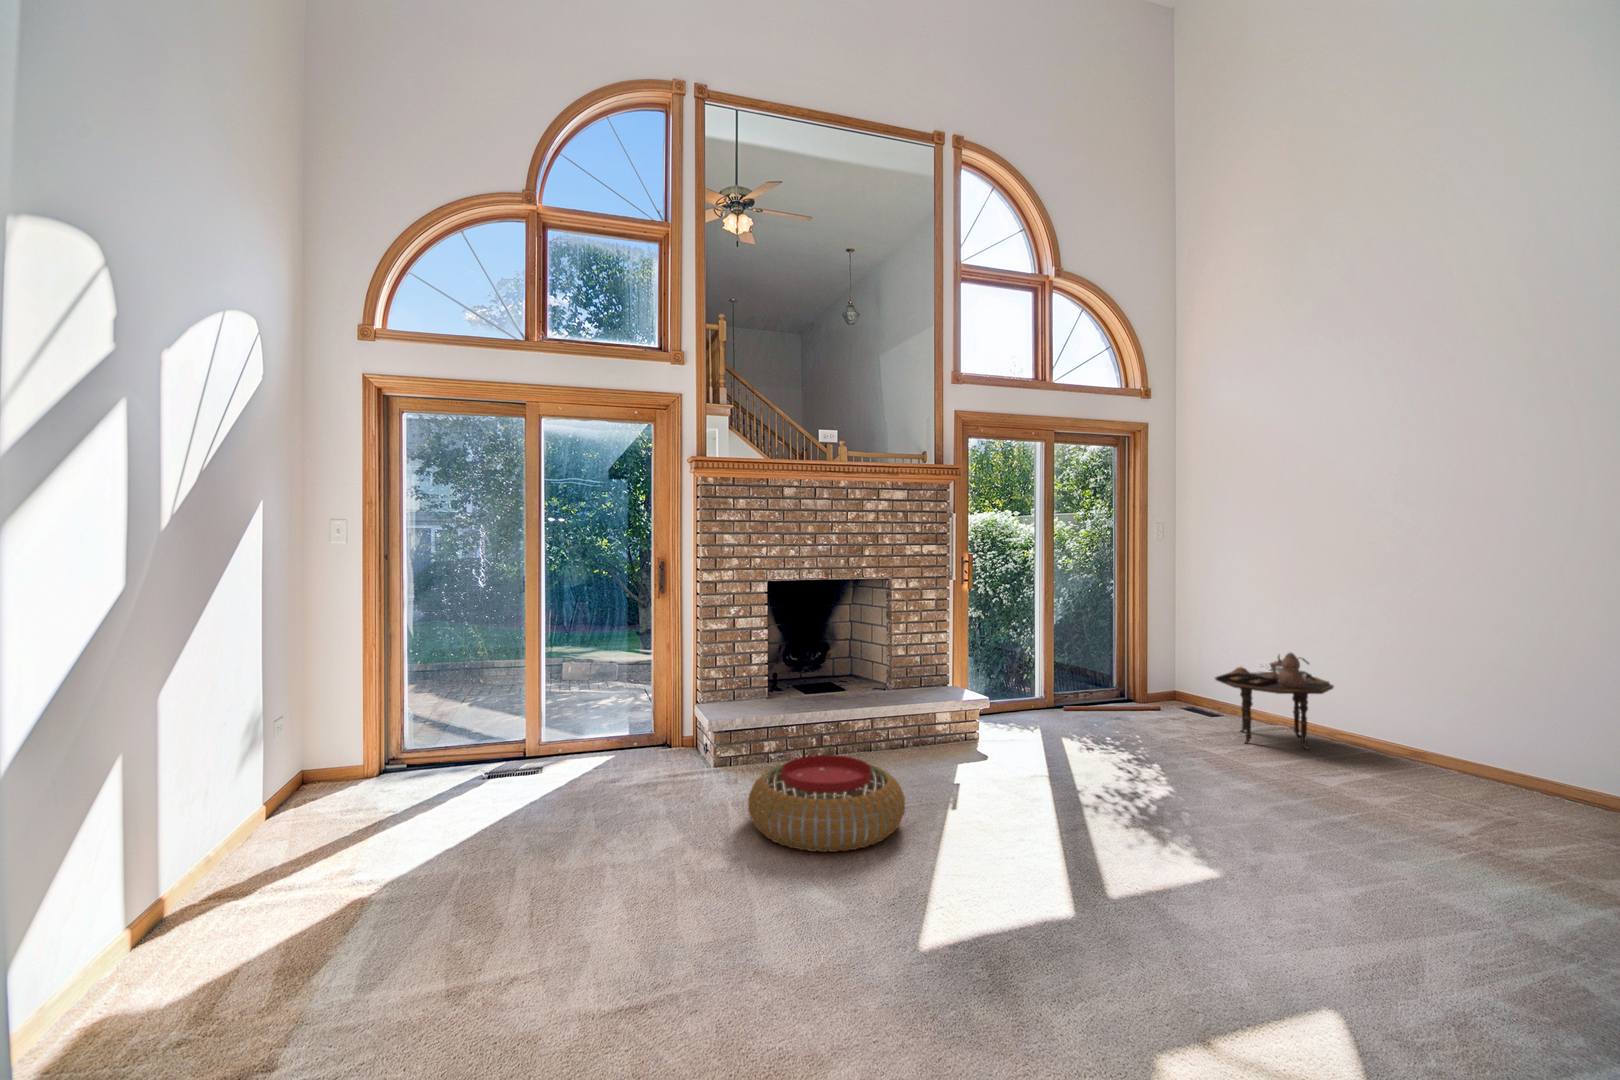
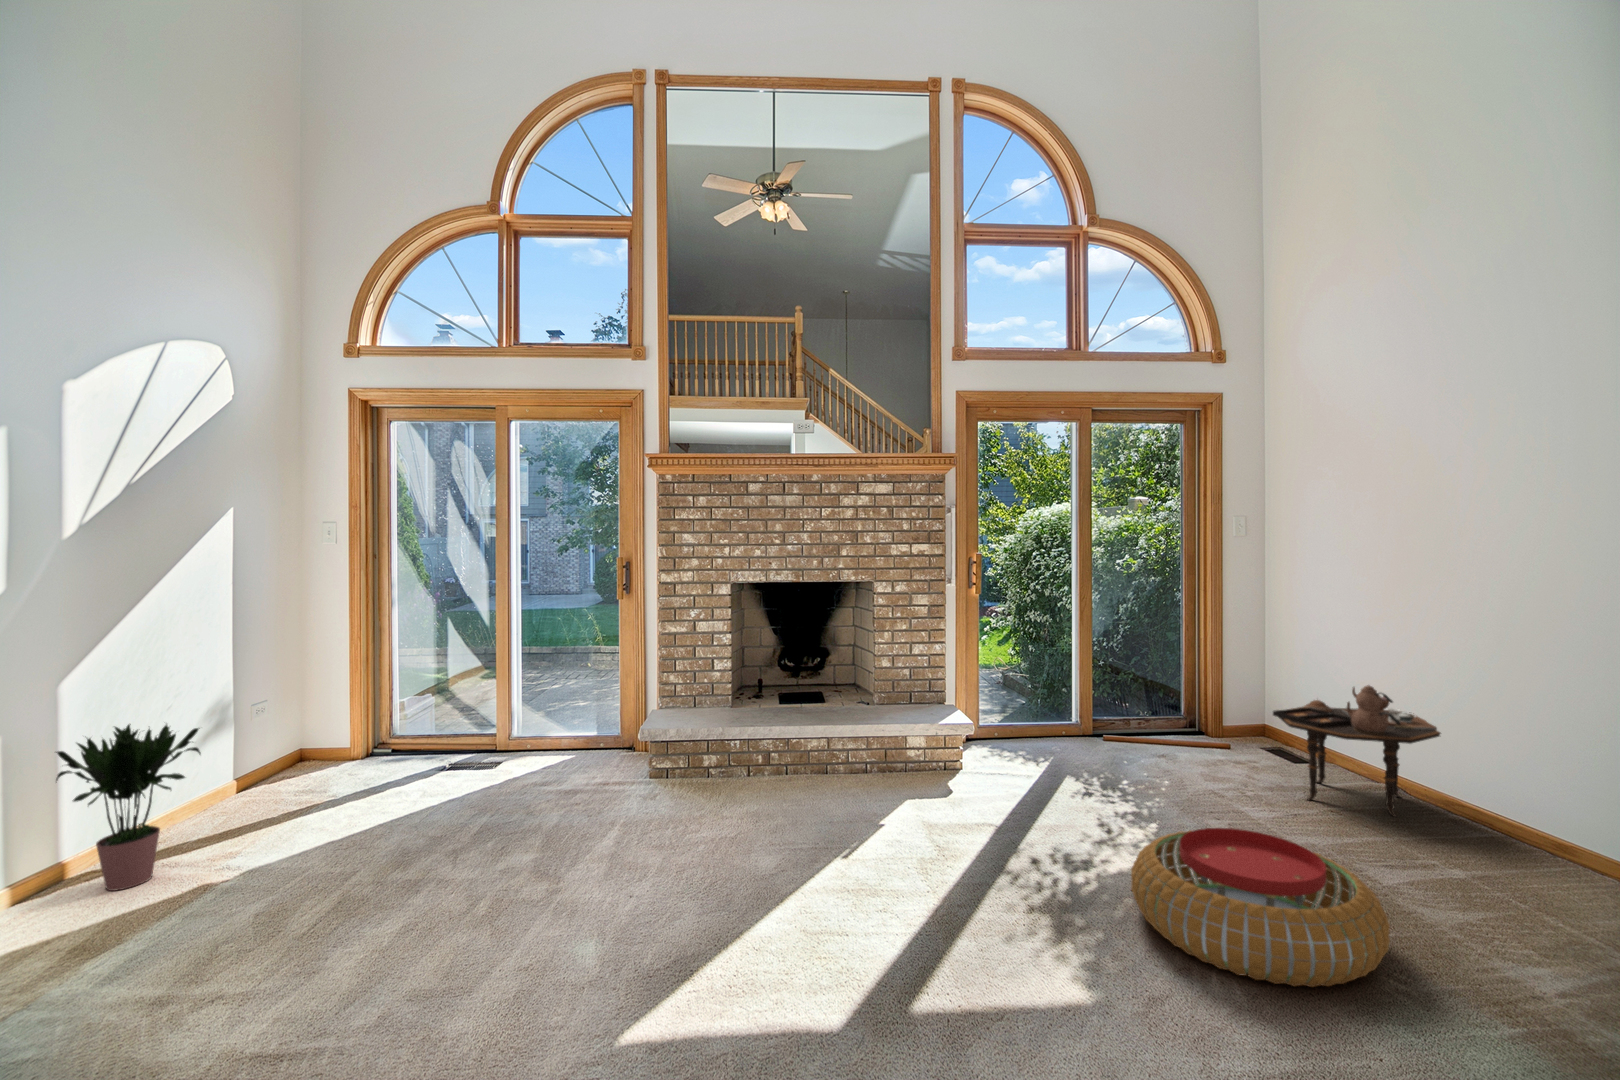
potted plant: none [160,719,322,921] -> present [56,724,201,891]
pouf: present [748,755,905,852] -> present [1131,828,1390,987]

